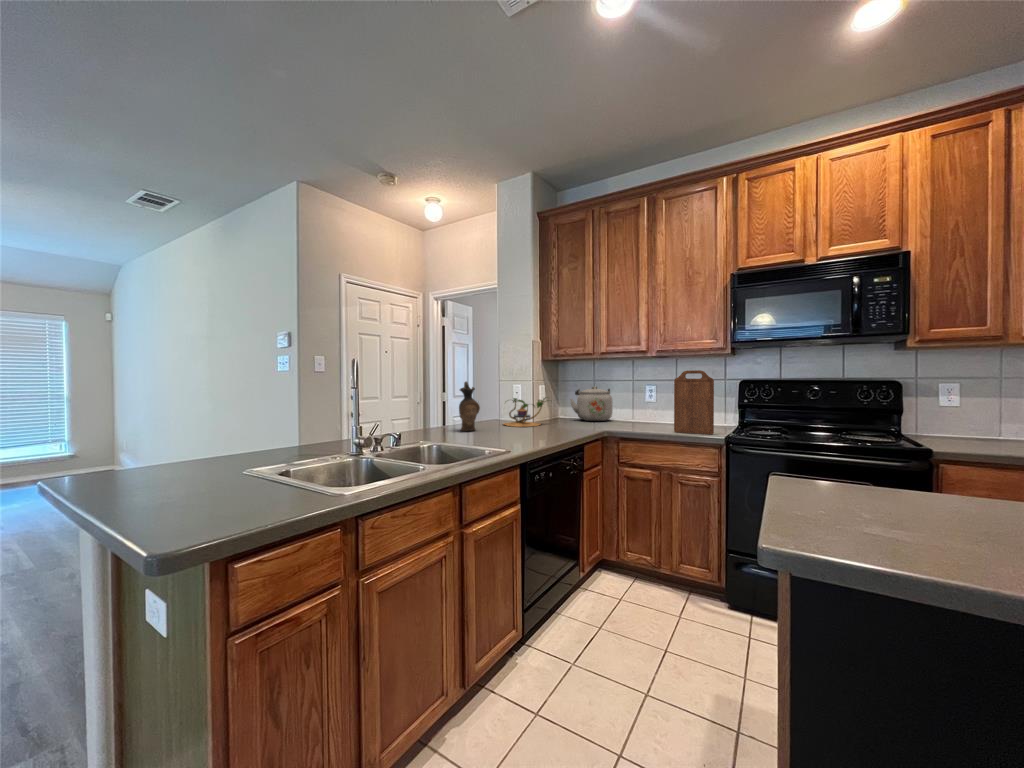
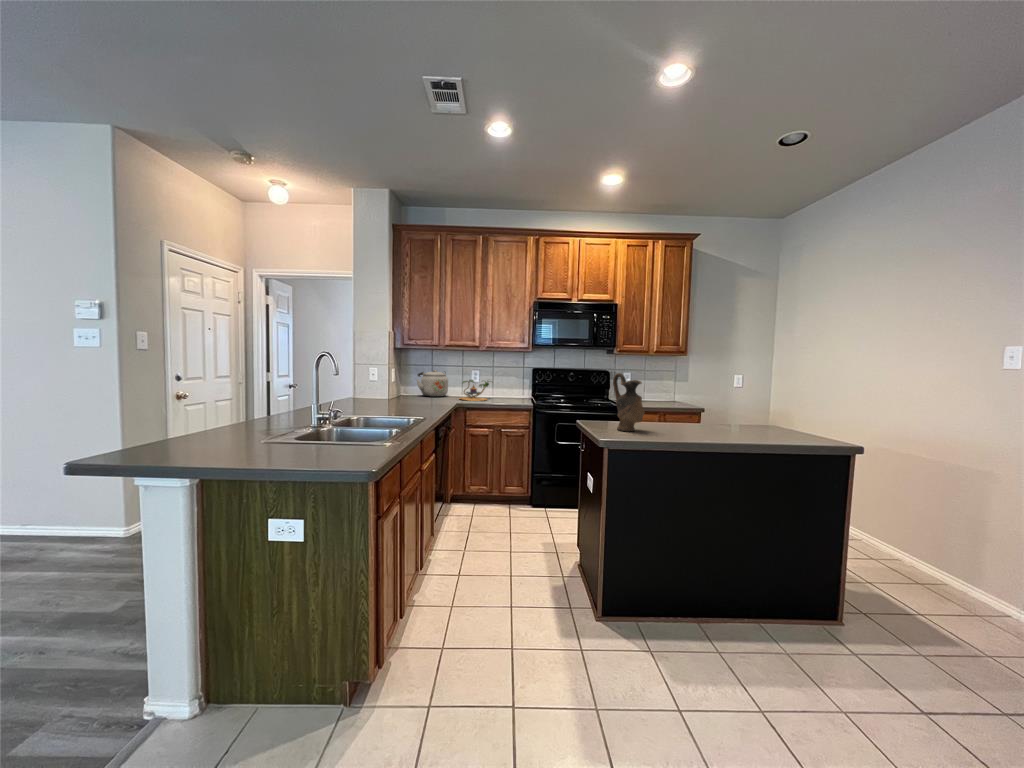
cutting board: present [674,370,714,434] -> none [501,362,526,403]
ceramic pitcher: present [459,382,480,431] -> present [613,373,645,431]
plant: present [504,397,546,427] -> present [460,380,489,401]

